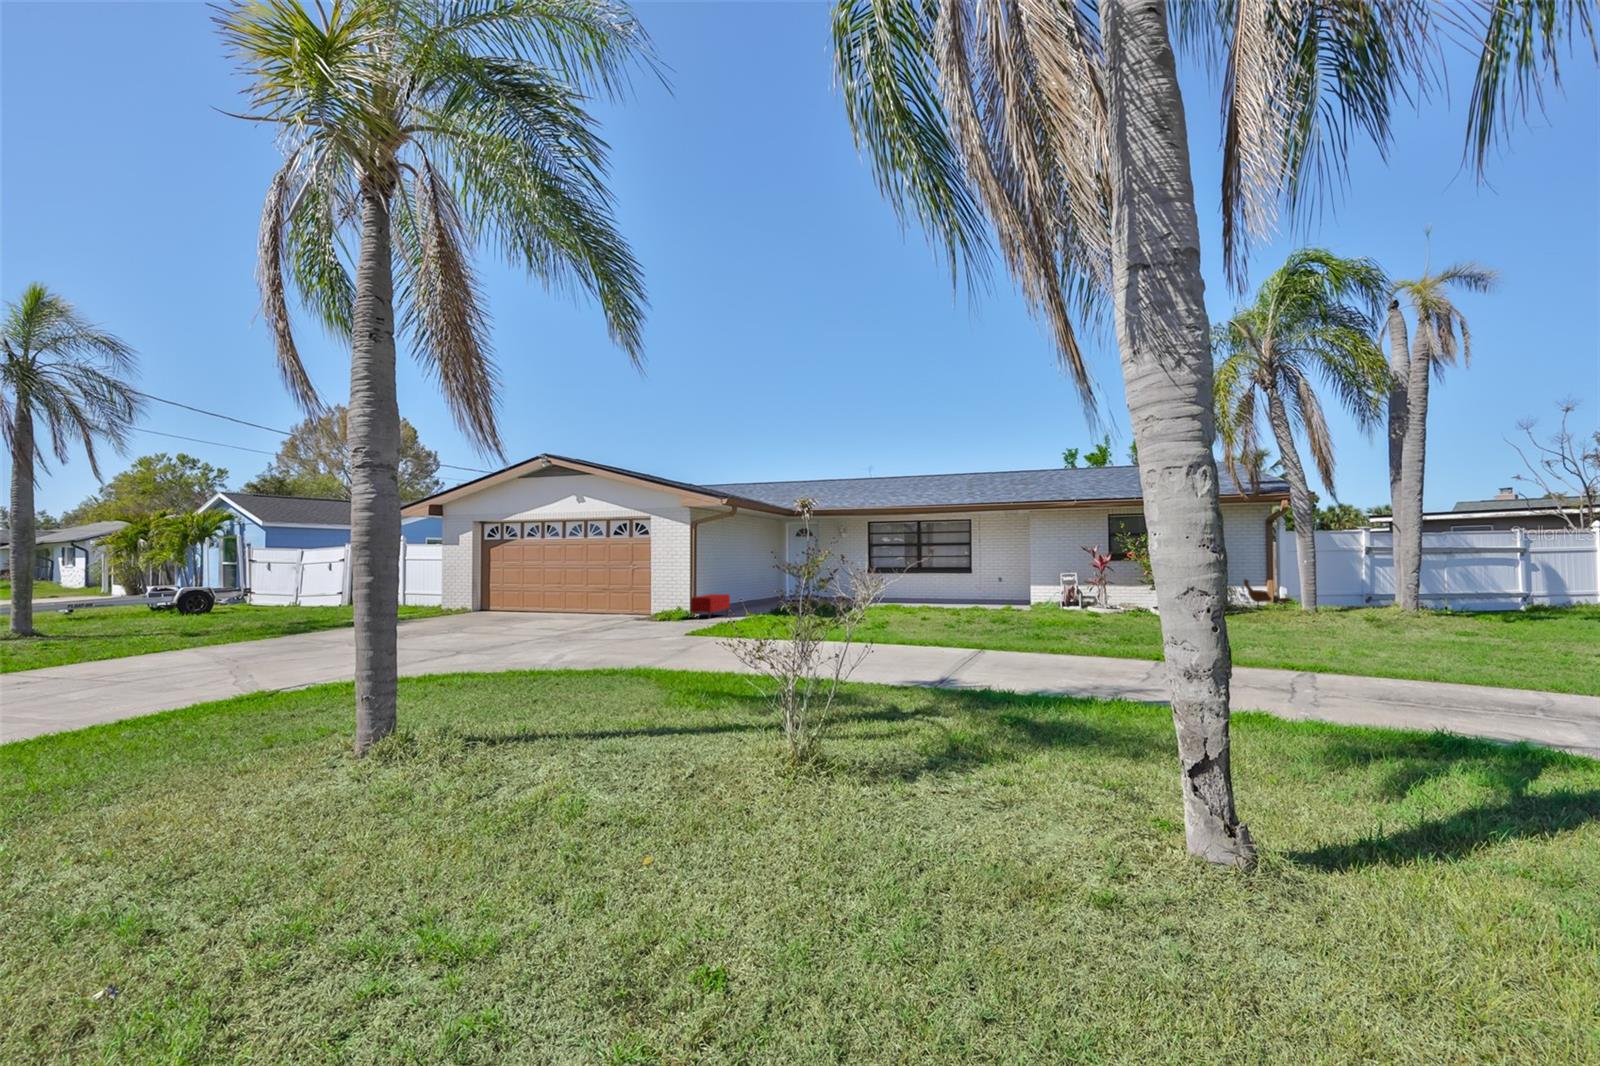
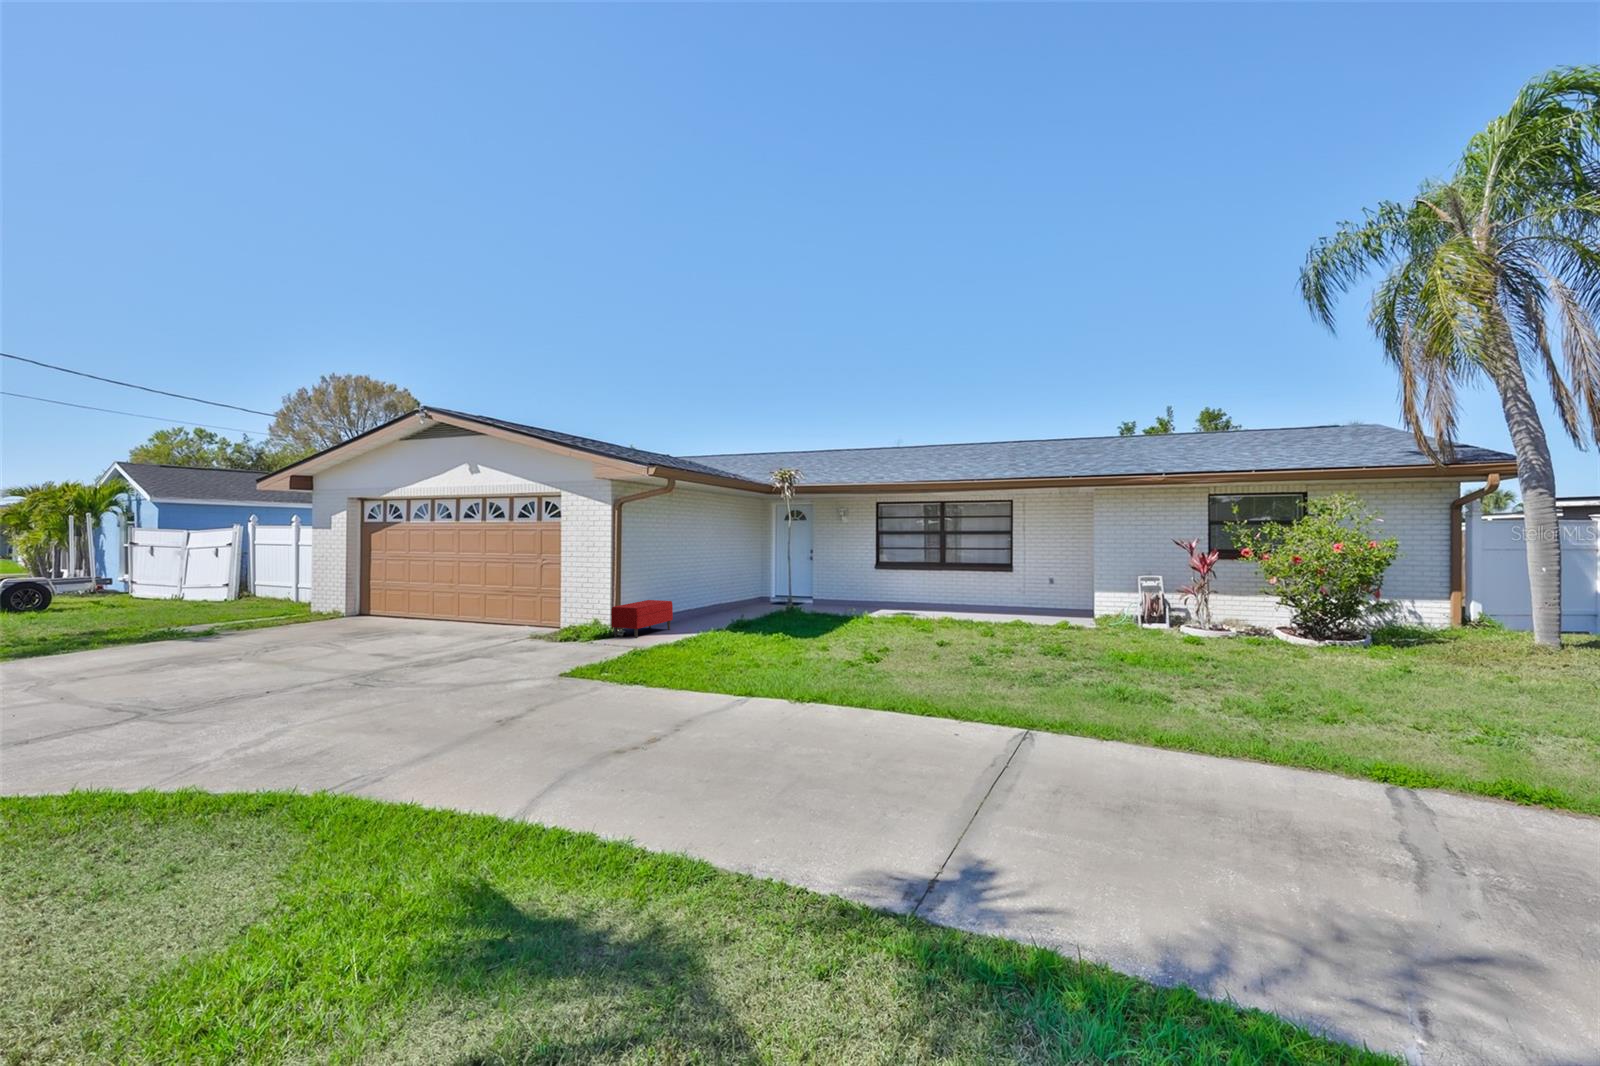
lounge chair: present [1244,579,1291,609] -> none [1417,589,1501,639]

